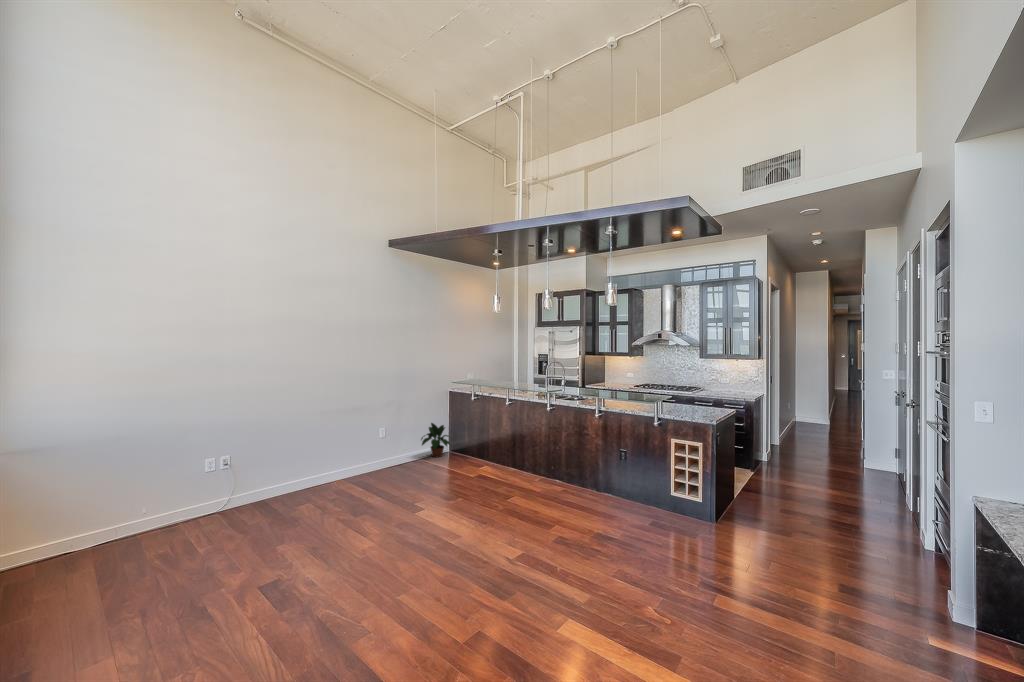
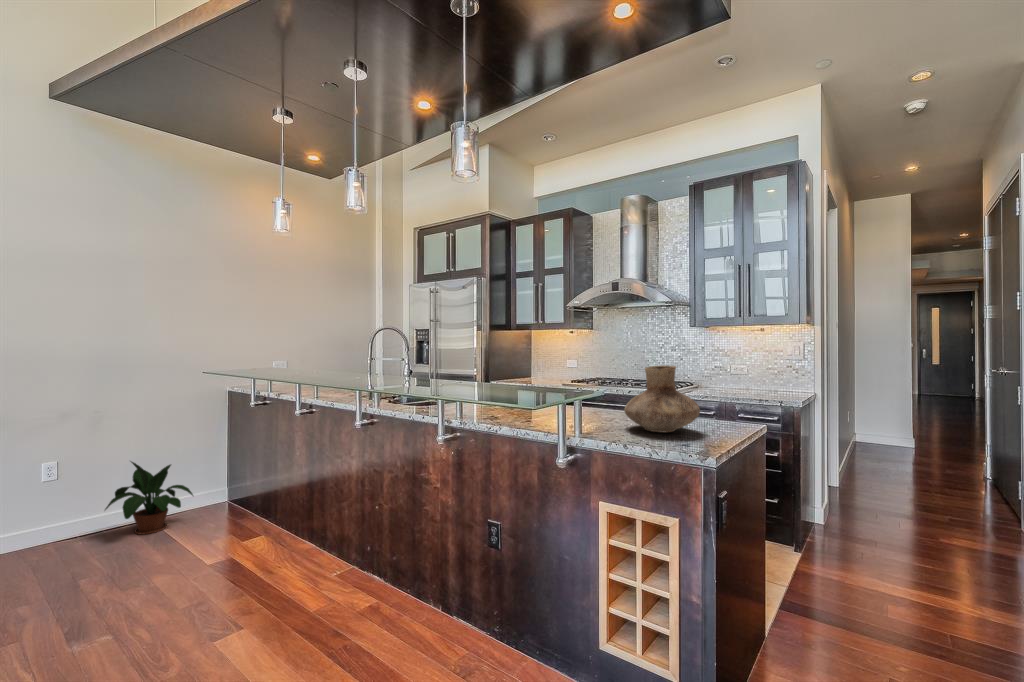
vase: none [679,388,709,414] -> present [625,365,700,432]

